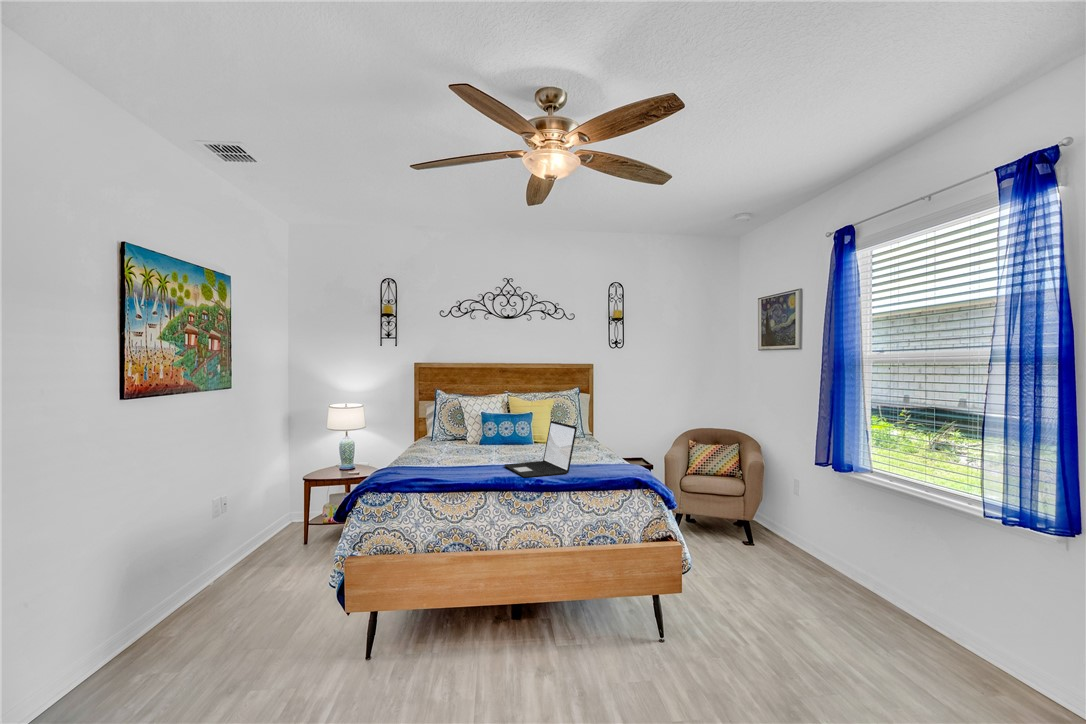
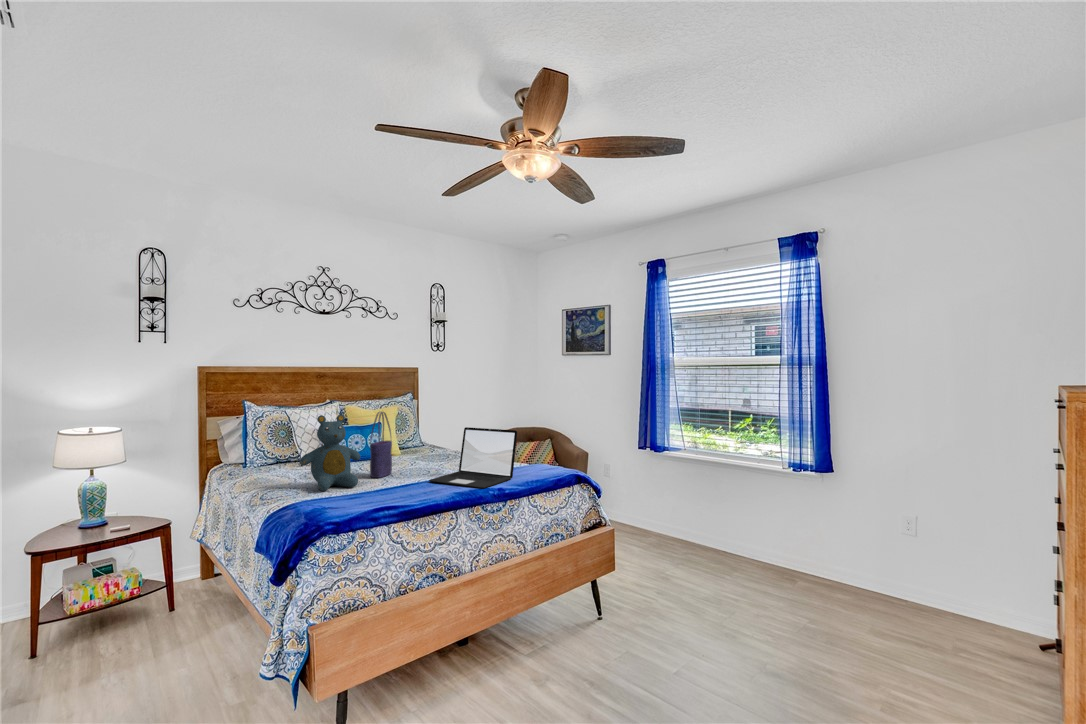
tote bag: none [478,402,502,458] -> present [370,412,392,478]
teddy bear: none [421,403,467,462] -> present [300,414,360,491]

